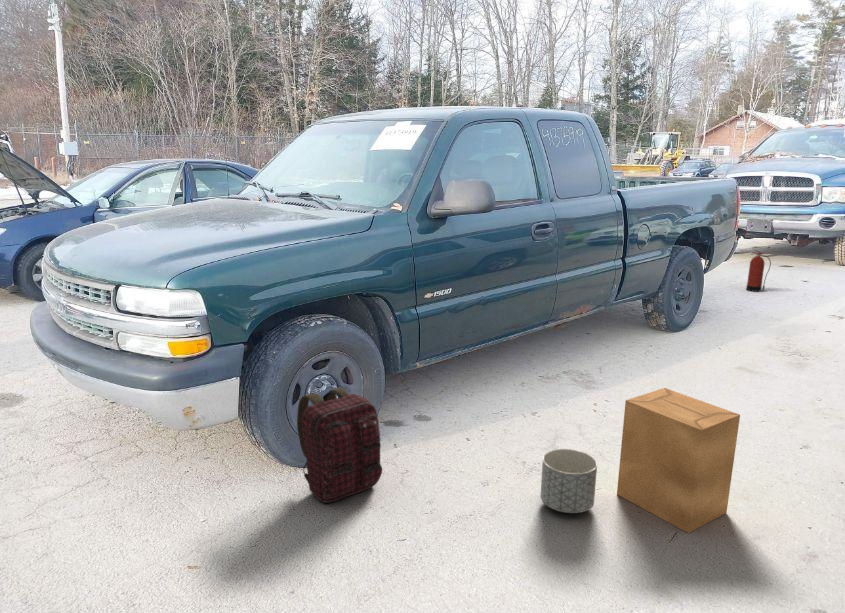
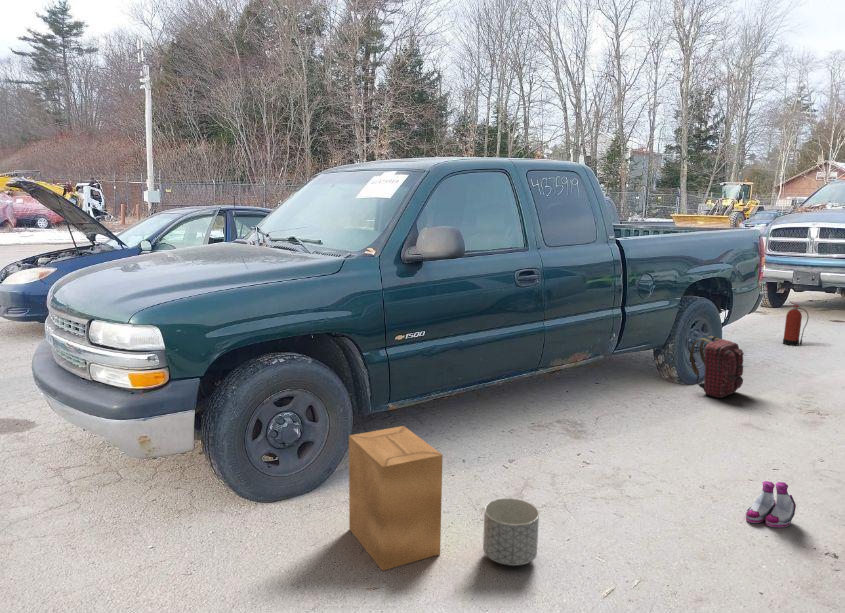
backpack: present [297,388,382,503] -> present [690,336,744,398]
cardboard box: present [617,388,740,533] -> present [349,426,443,571]
boots: none [768,419,815,462] -> present [746,481,796,527]

